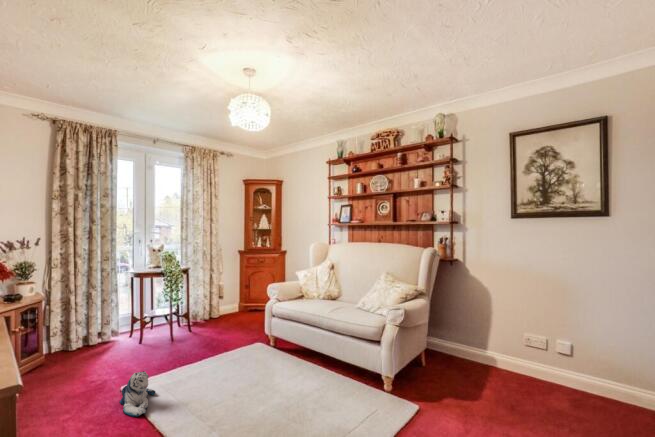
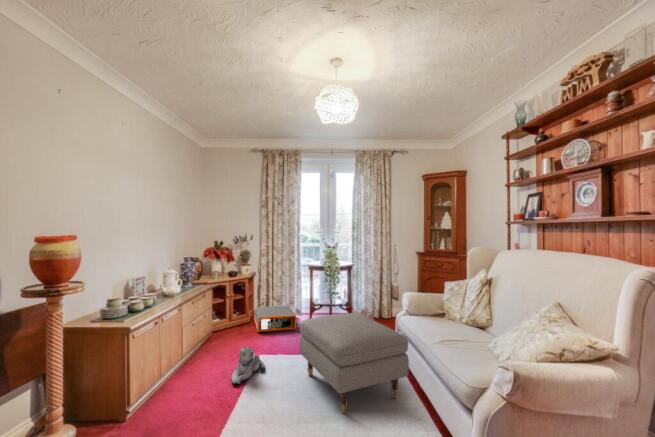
ottoman: none [195,310,301,388] -> present [299,313,409,413]
storage box: none [52,328,132,367] -> present [254,306,296,332]

